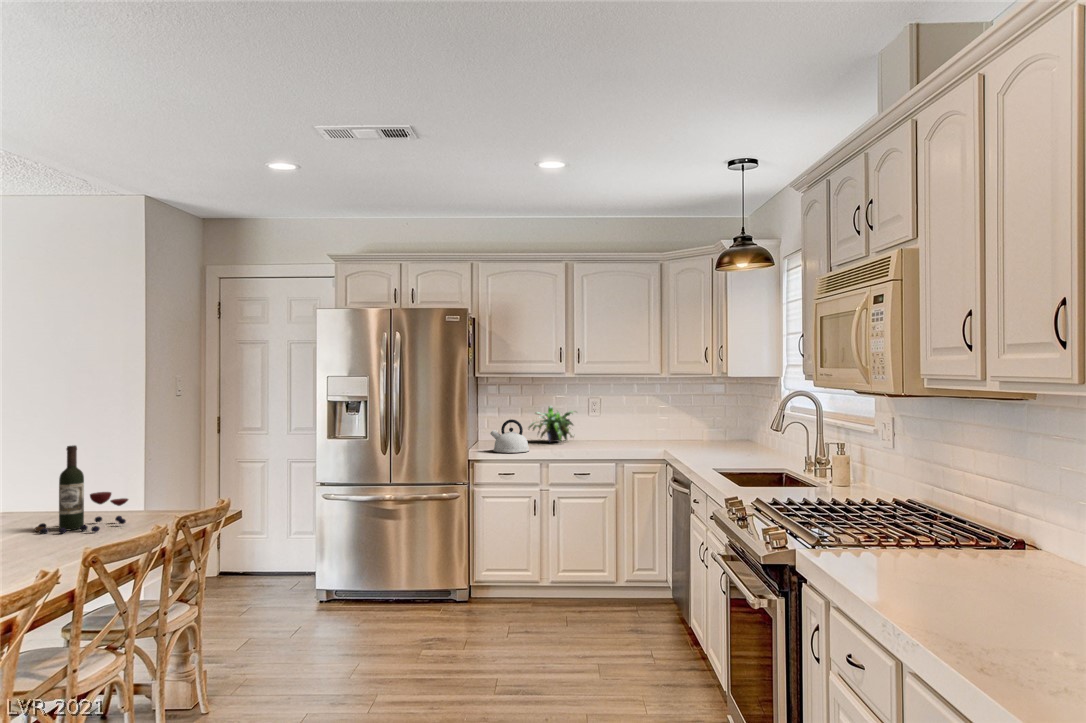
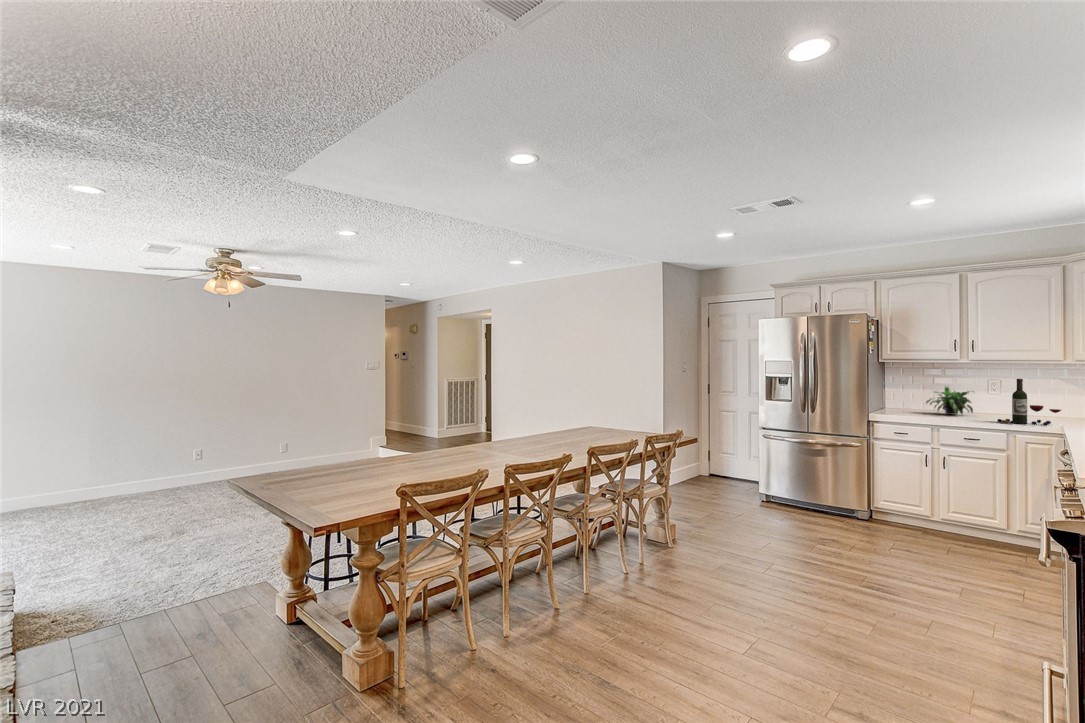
kettle: present [490,419,529,453] -> none [887,395,922,419]
wine bottle: present [35,445,128,534] -> present [997,379,1061,425]

